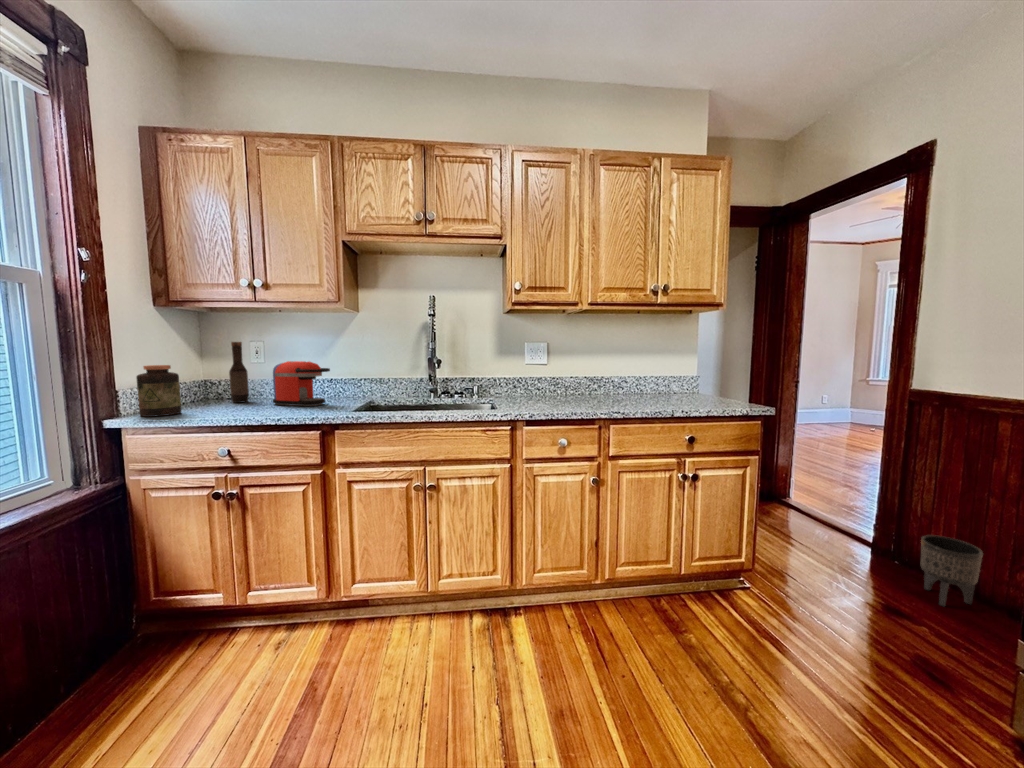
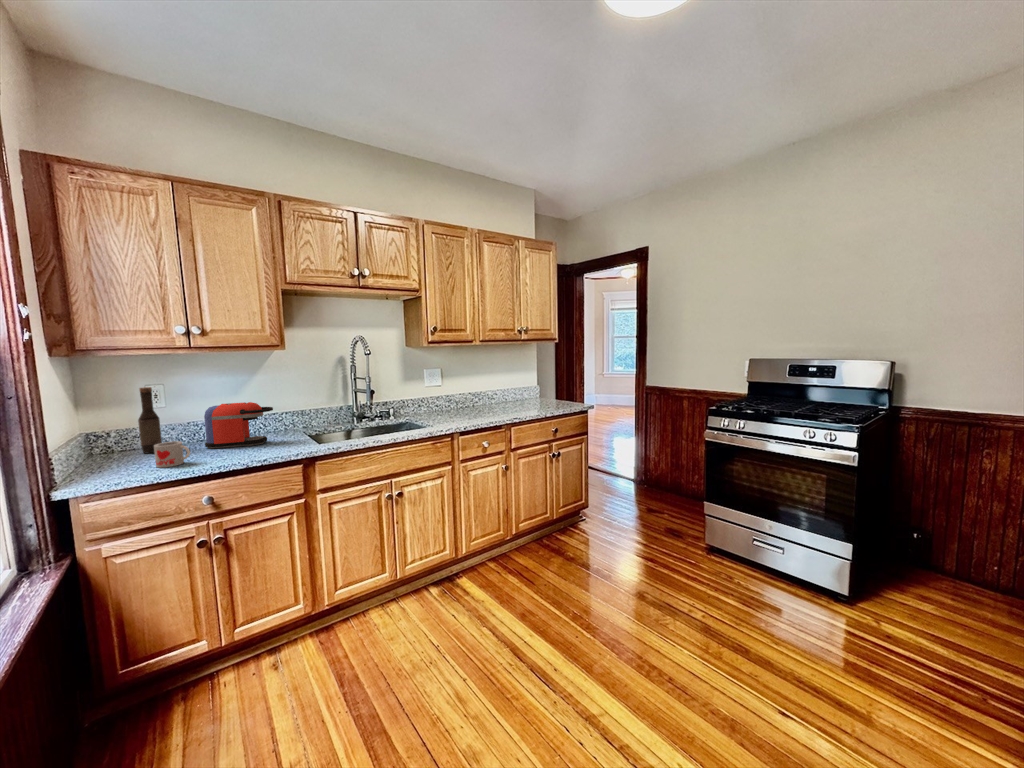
jar: present [136,365,182,417] -> none [78,421,131,480]
mug: none [198,391,226,415] -> present [154,441,190,468]
planter: present [921,535,983,606] -> none [658,467,682,504]

